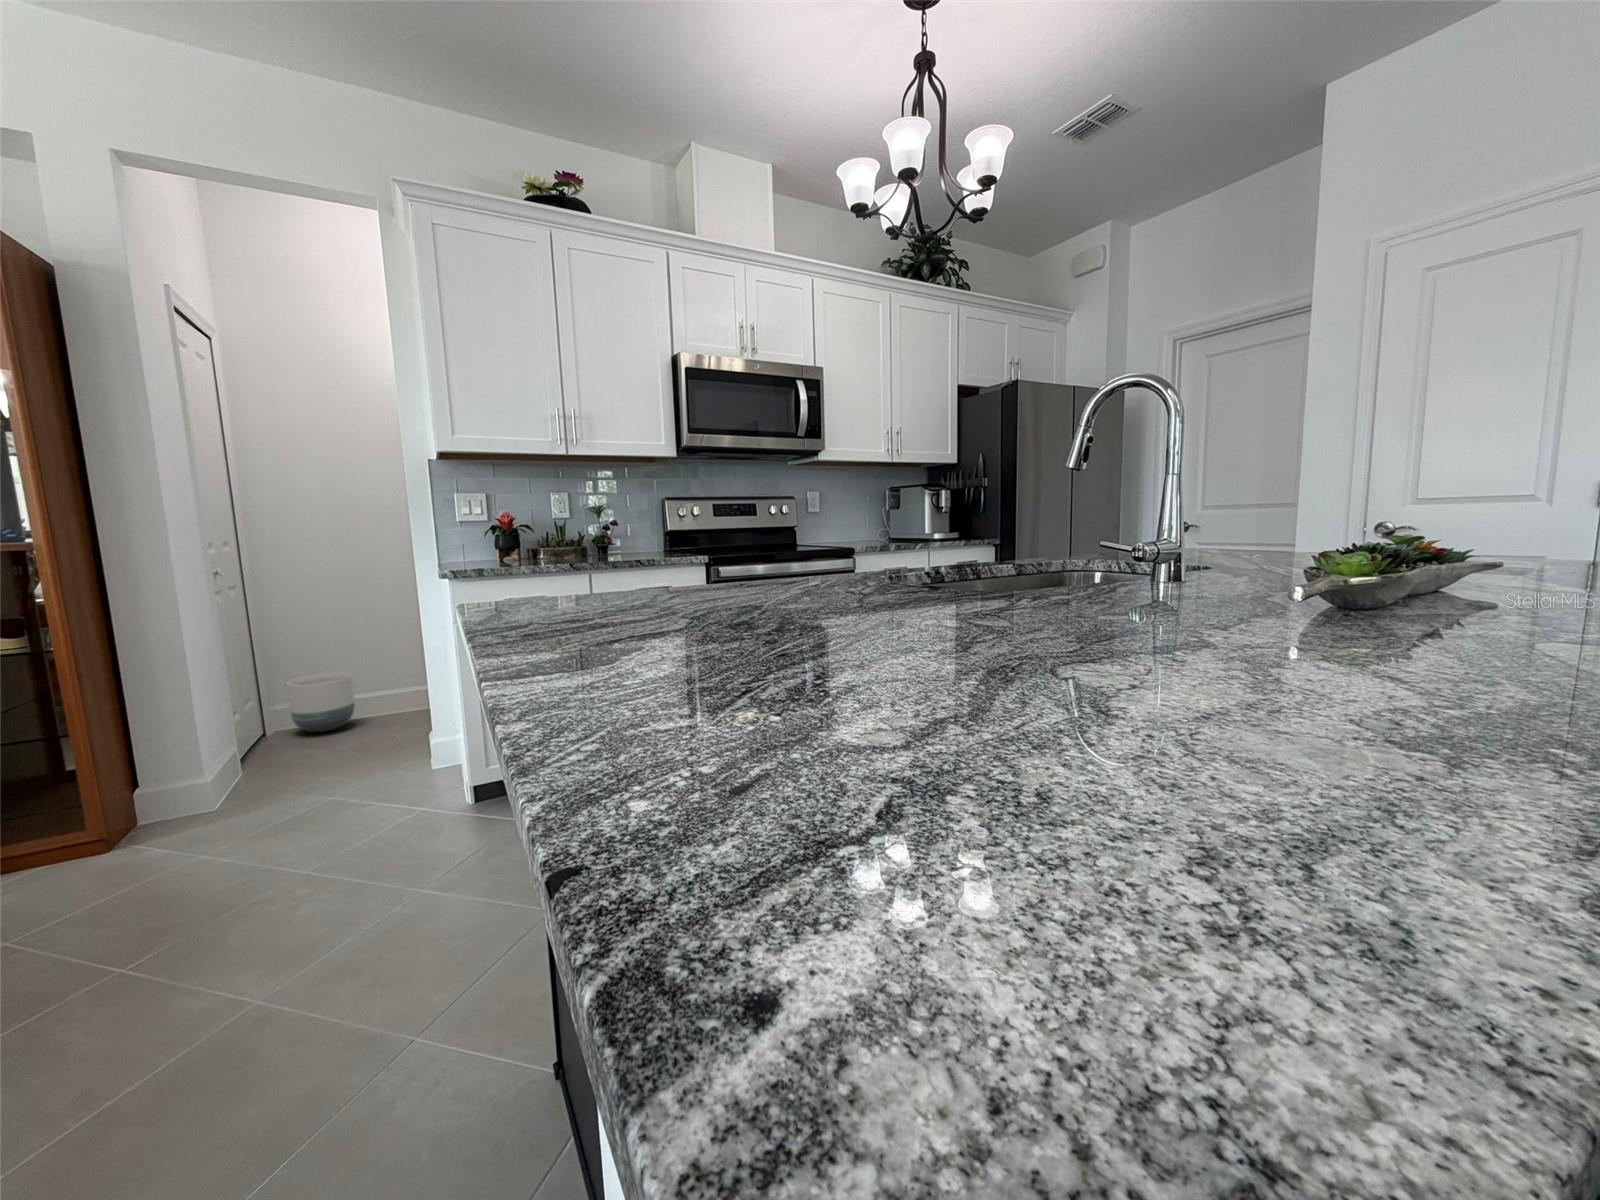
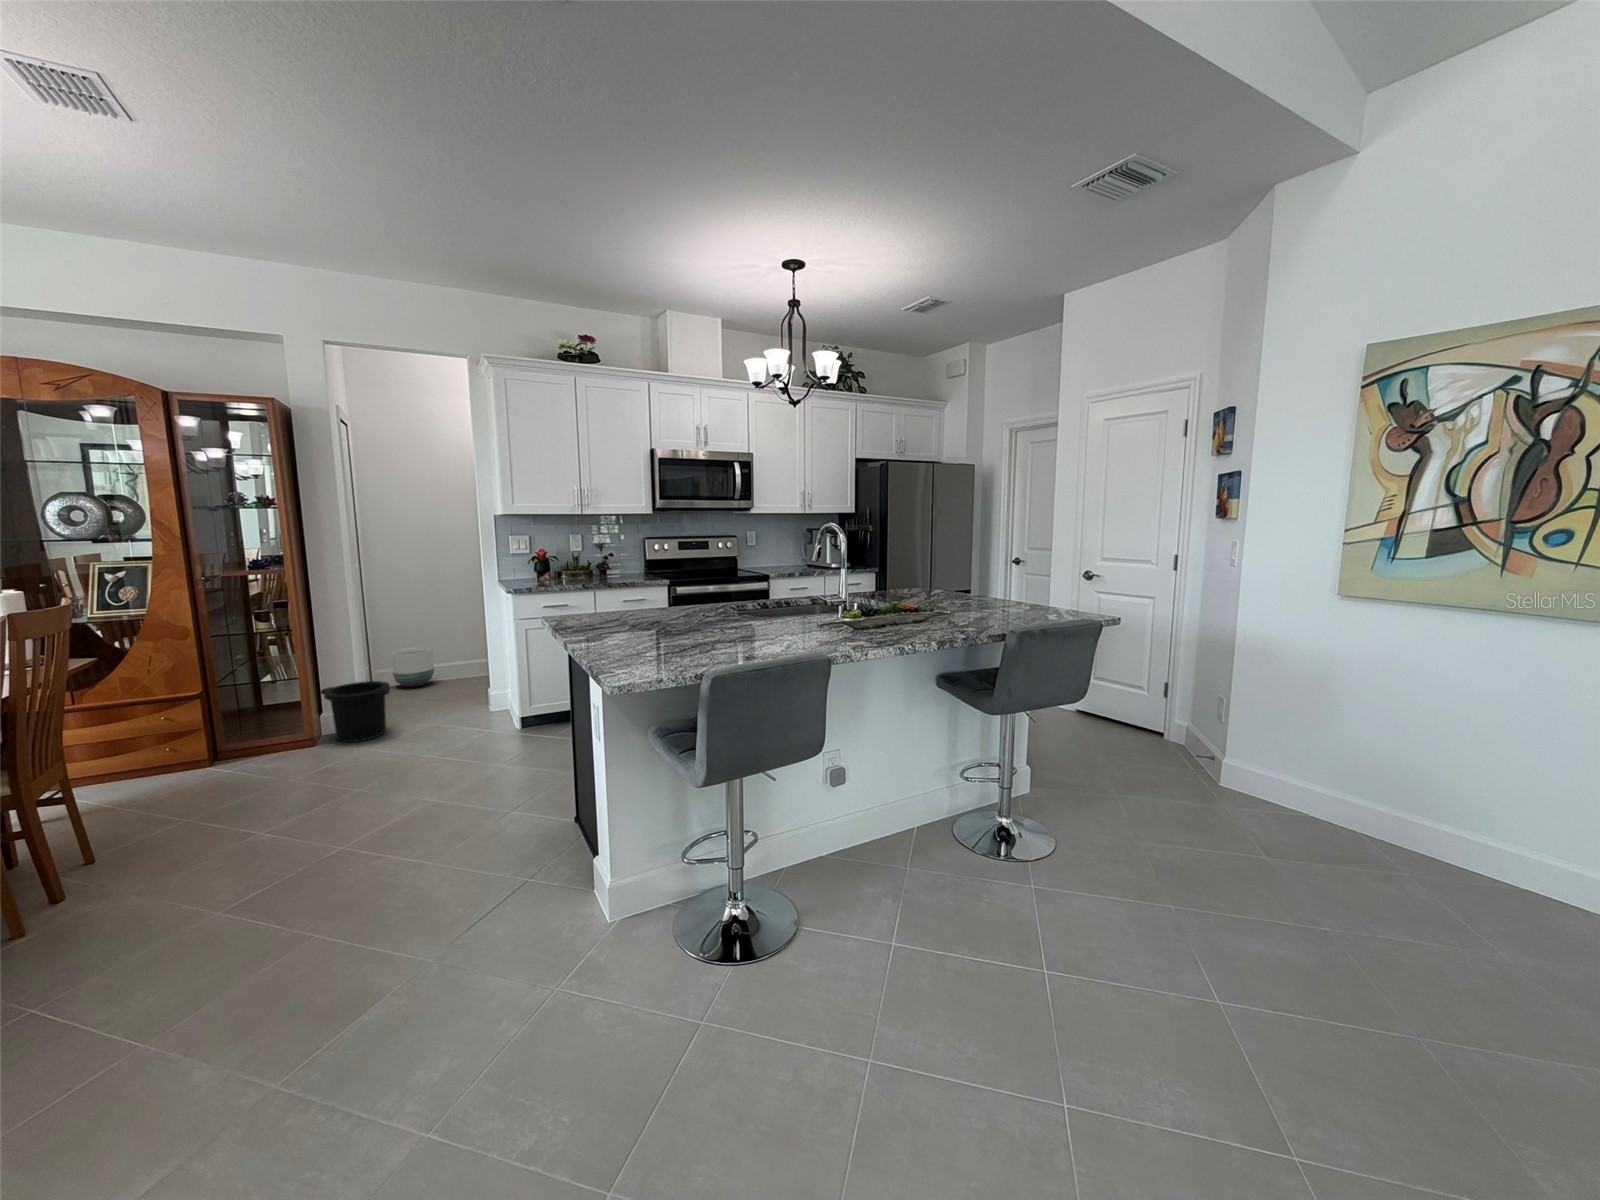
trash can: none [128,732,253,841] -> present [321,681,390,742]

